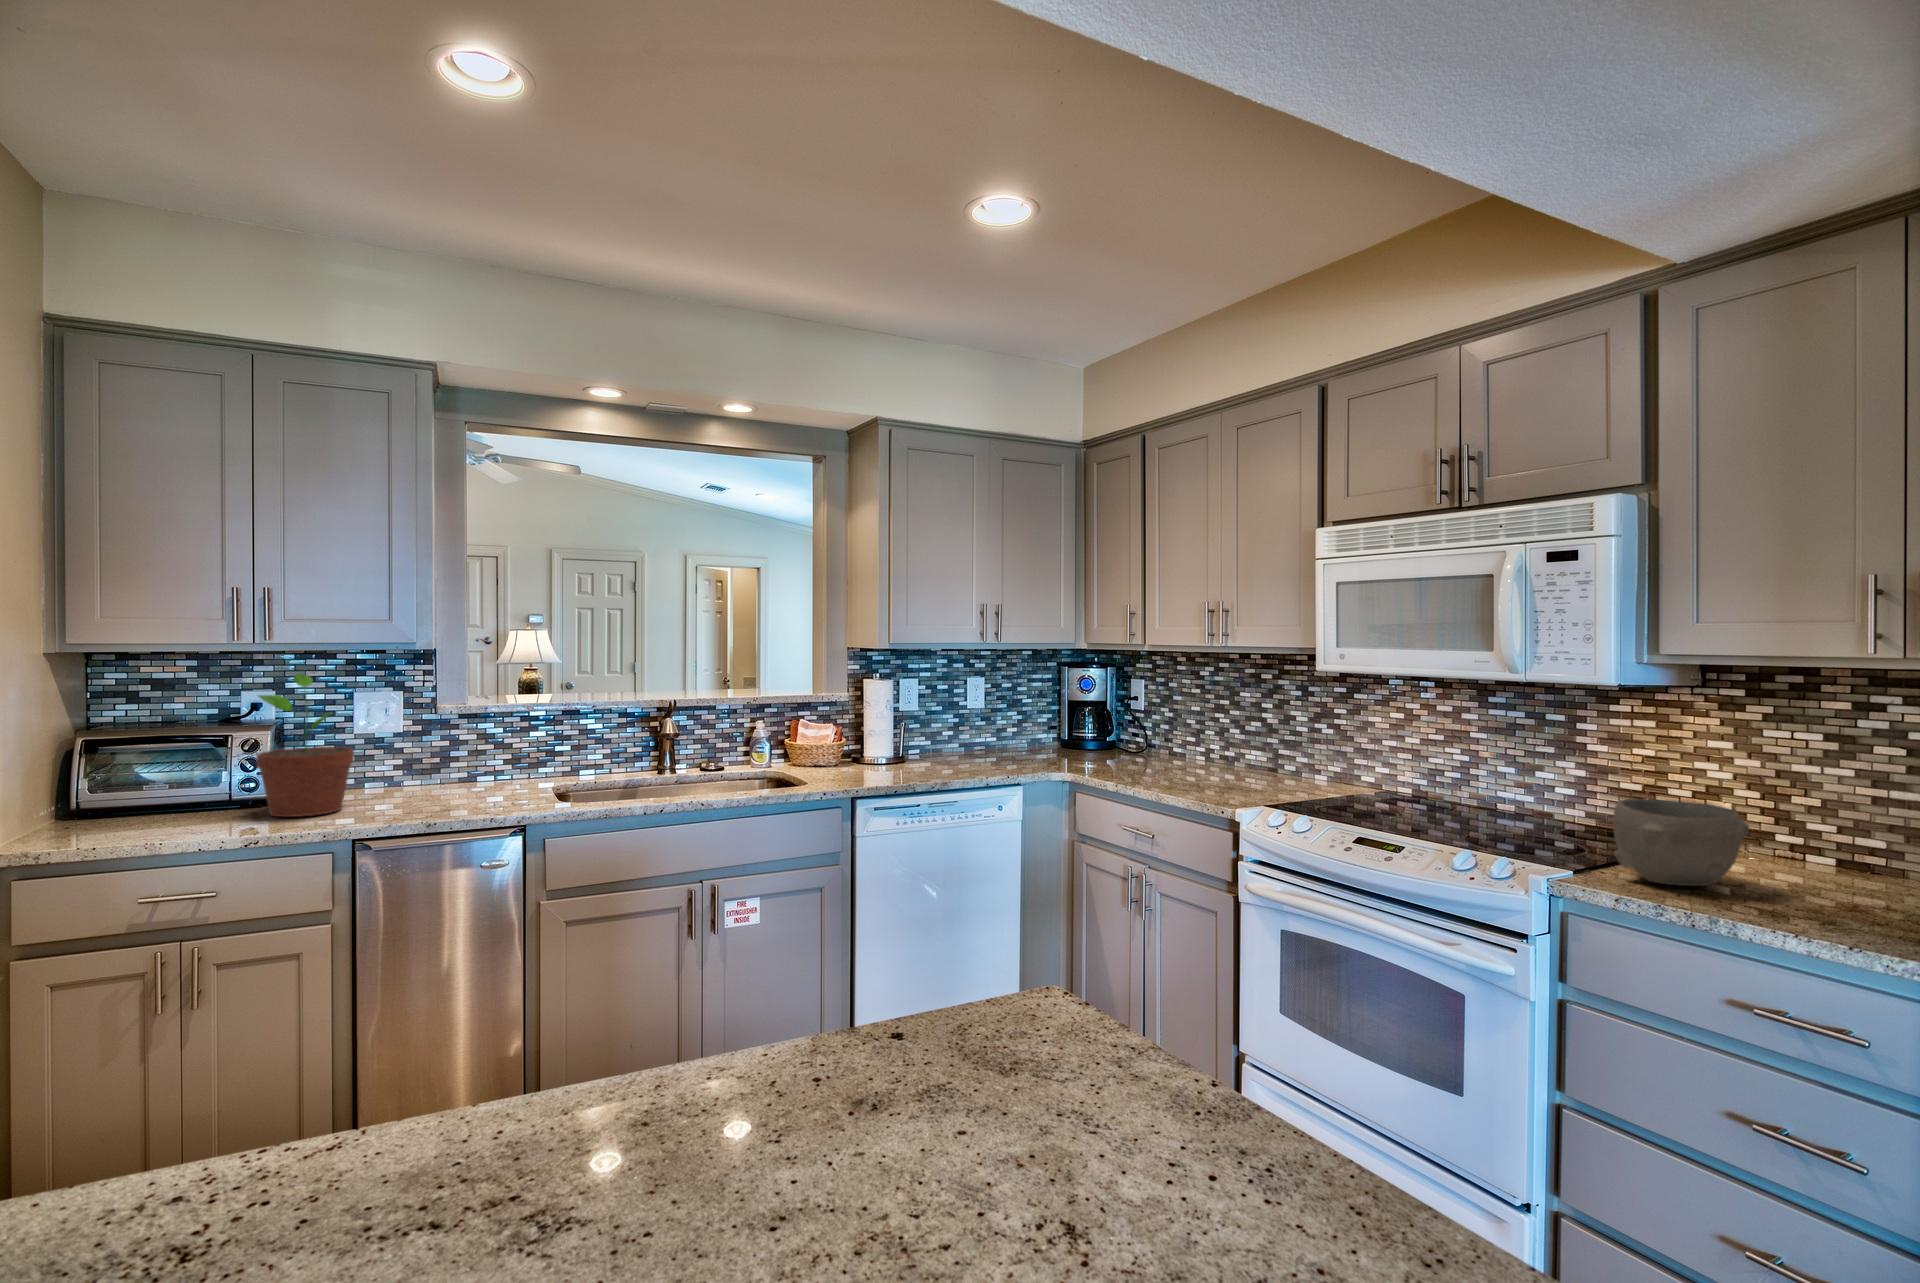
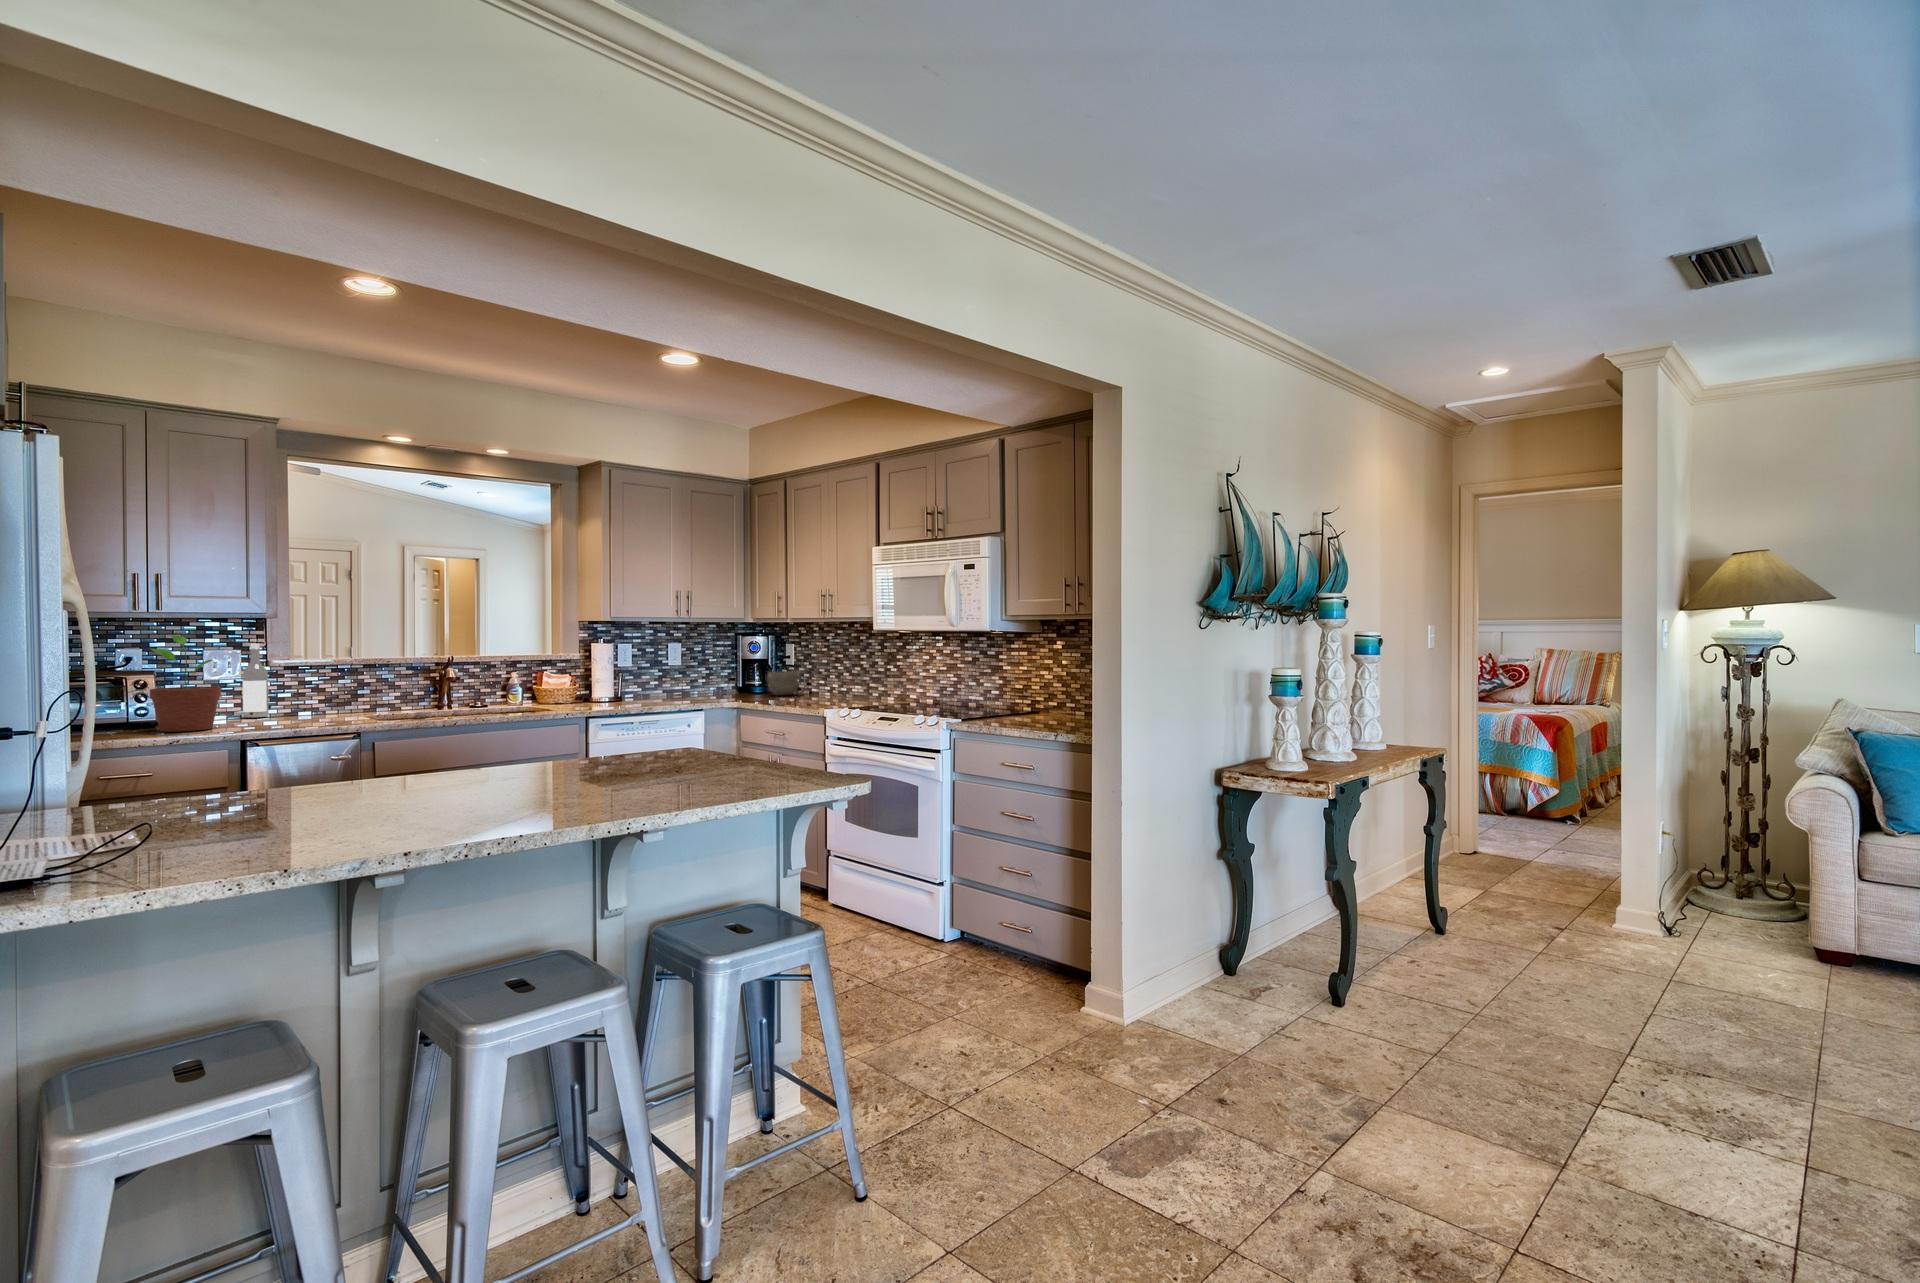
wine bottle: none [401,682,433,788] -> present [243,643,268,718]
bowl: present [1613,799,1749,886] -> present [766,669,800,696]

